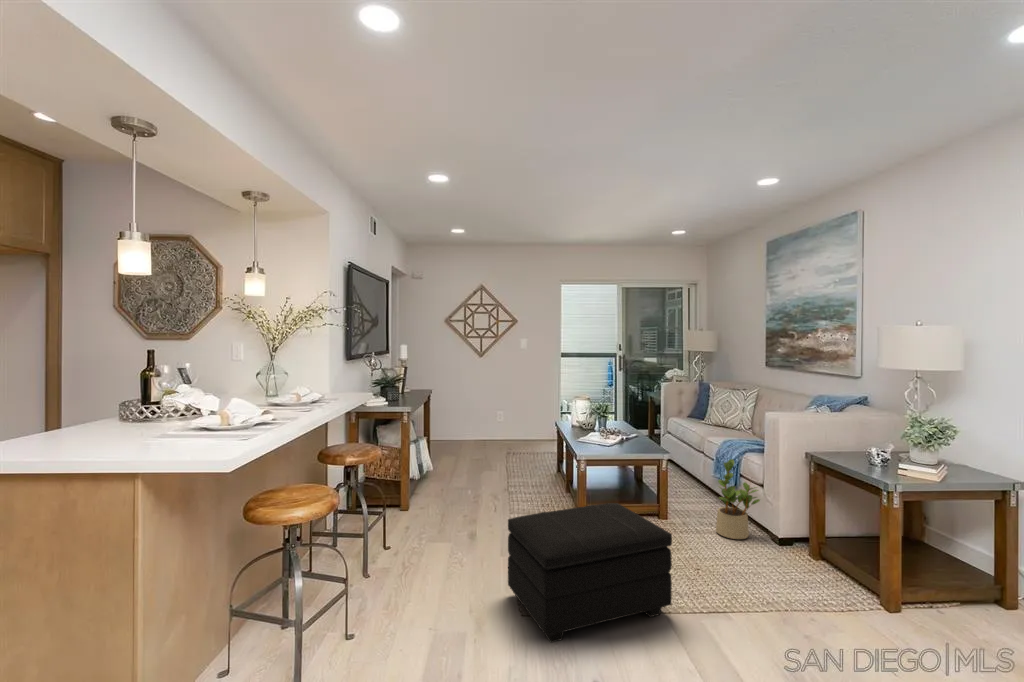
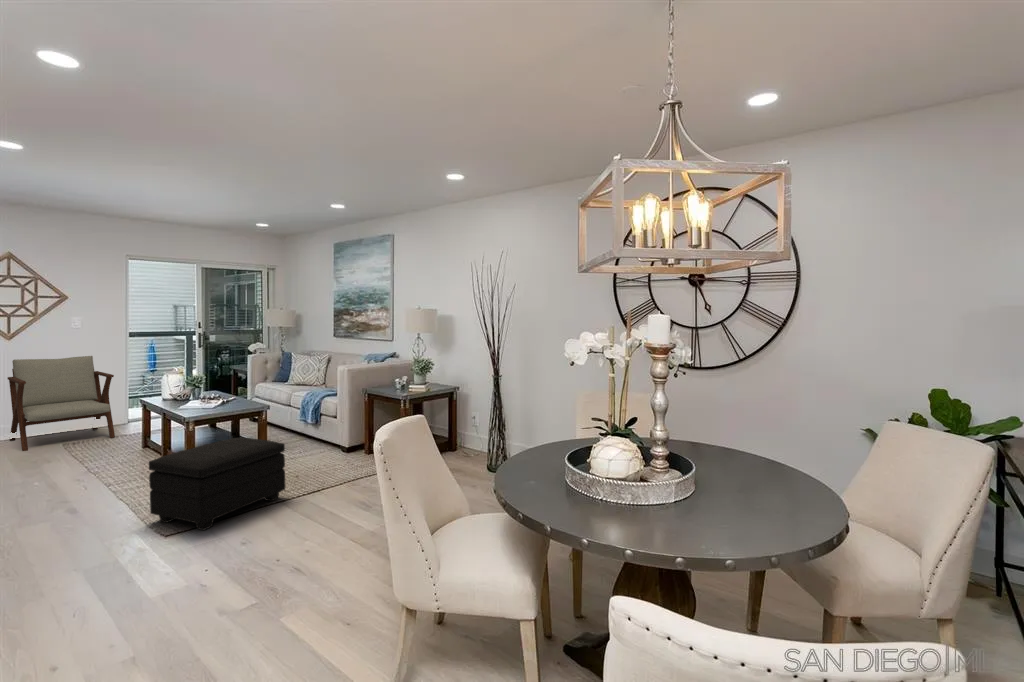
lounge chair: none [477,374,542,454] -> present [8,356,115,451]
potted plant: present [716,459,760,539] -> none [306,401,335,456]

